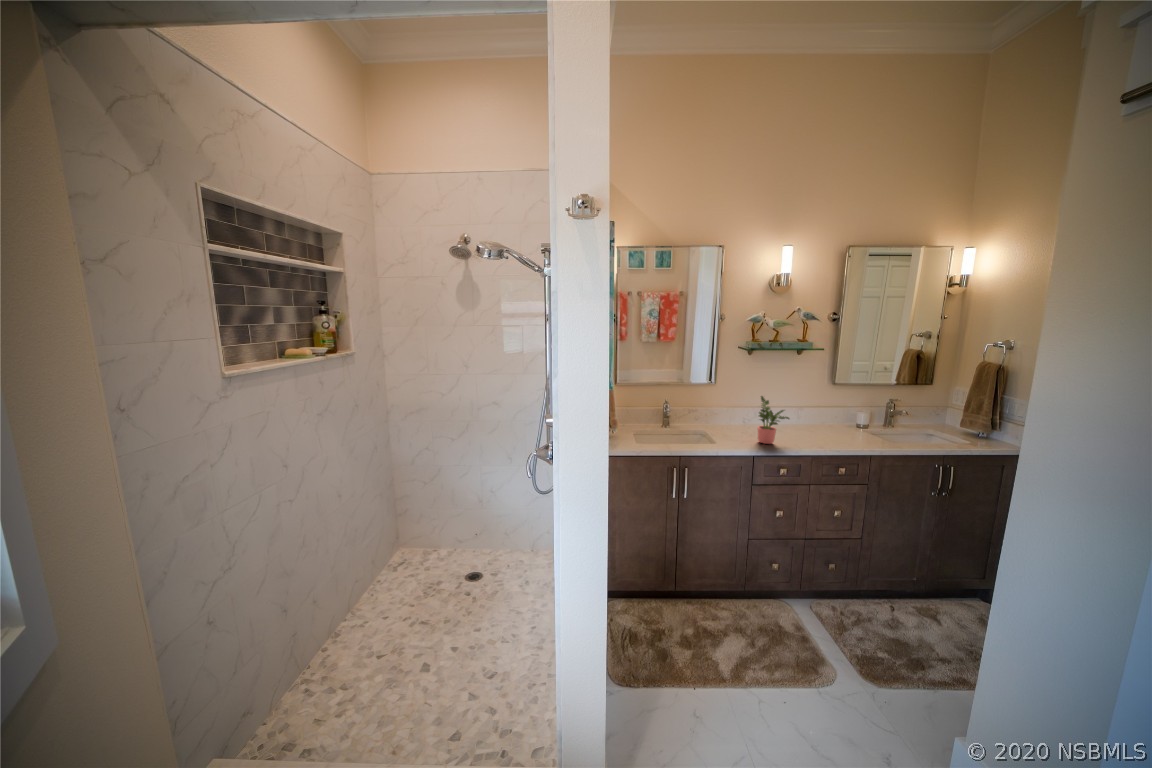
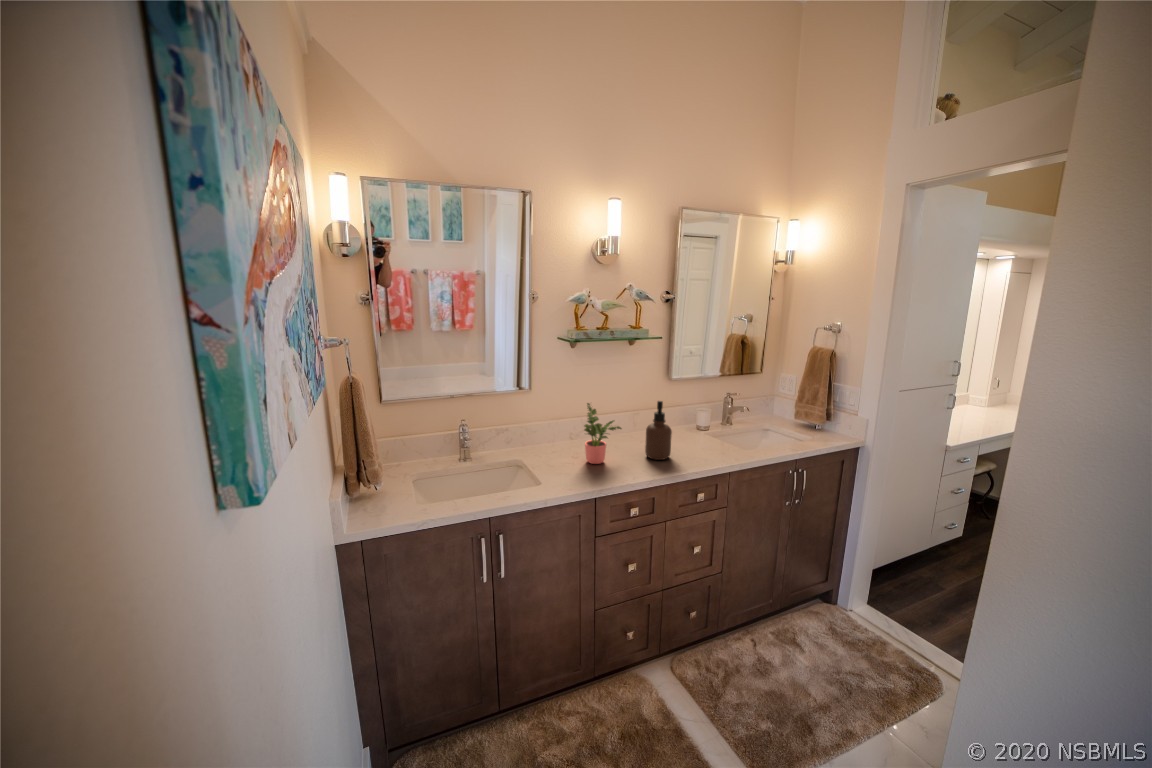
soap dispenser: none [810,398,836,447] -> present [645,401,672,460]

